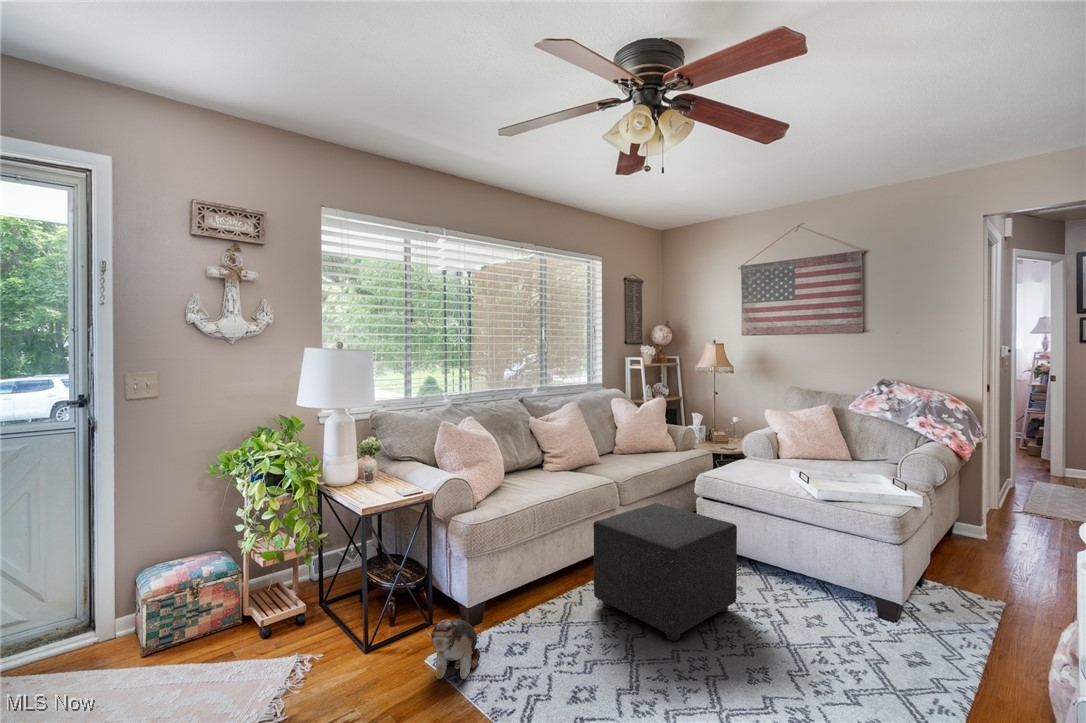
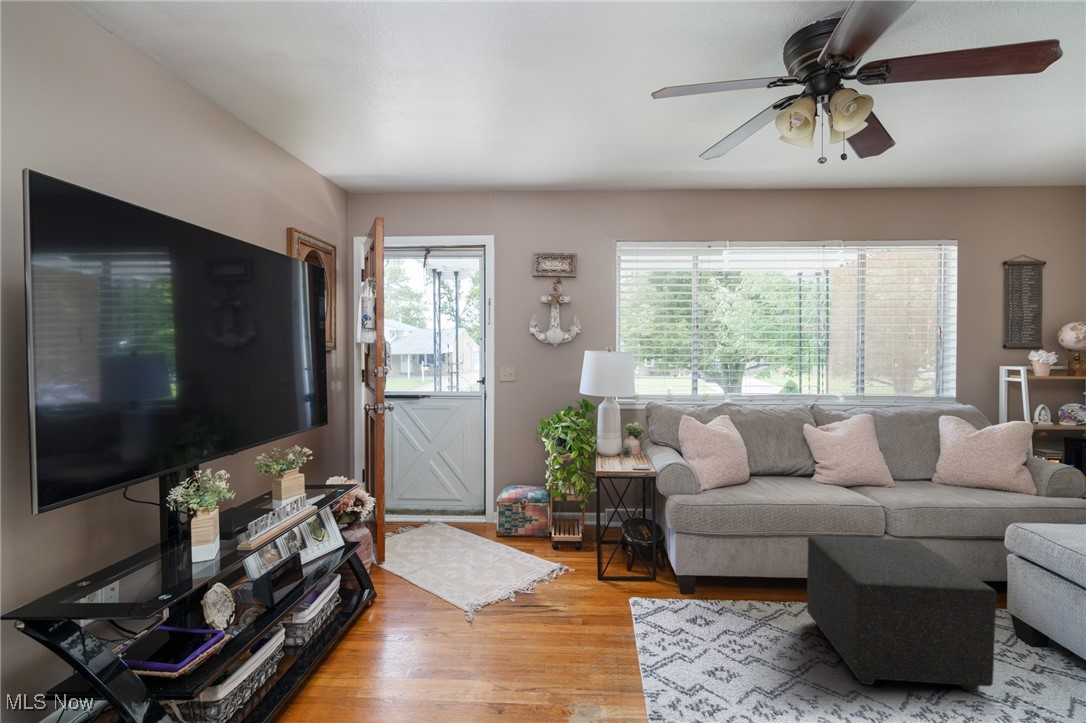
plush toy: present [425,619,480,679] -> none [610,569,678,621]

